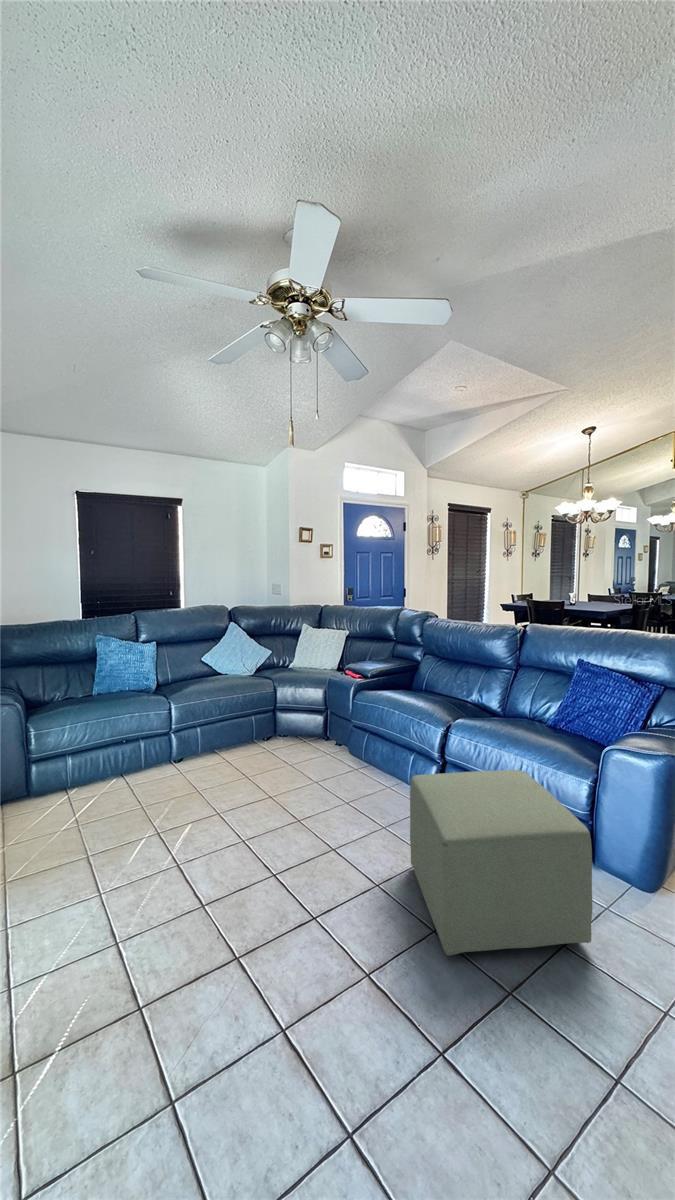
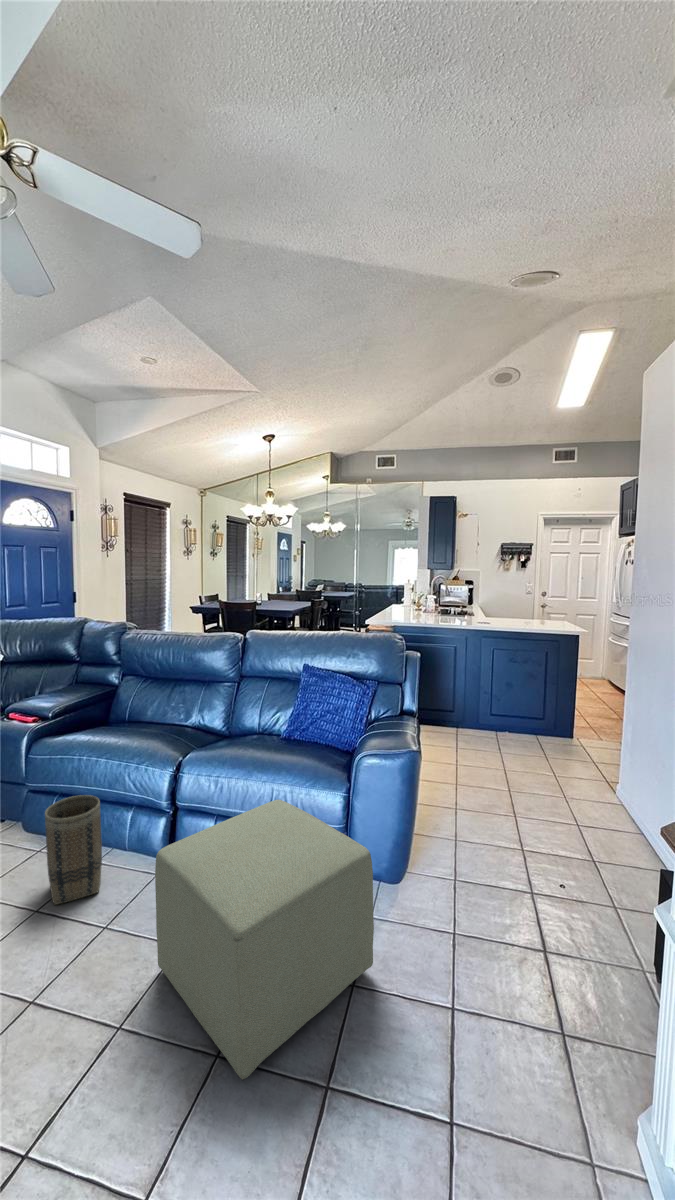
basket: none [356,732,391,805] -> present [45,795,102,905]

